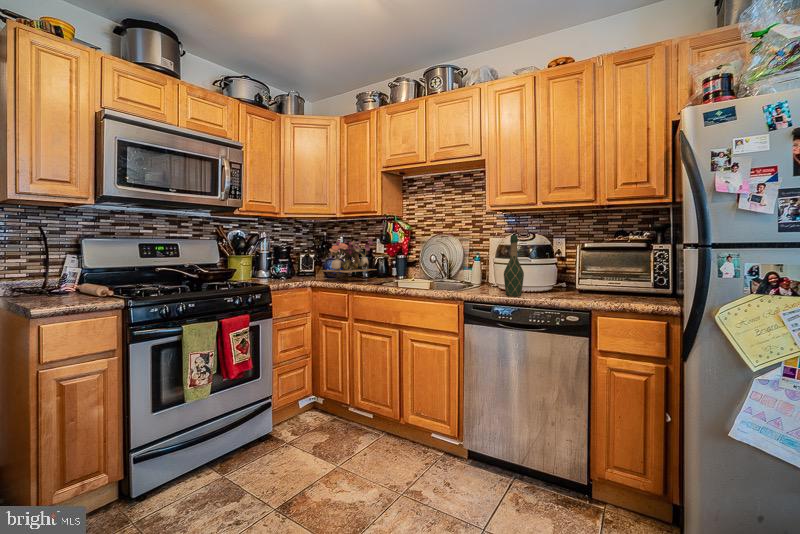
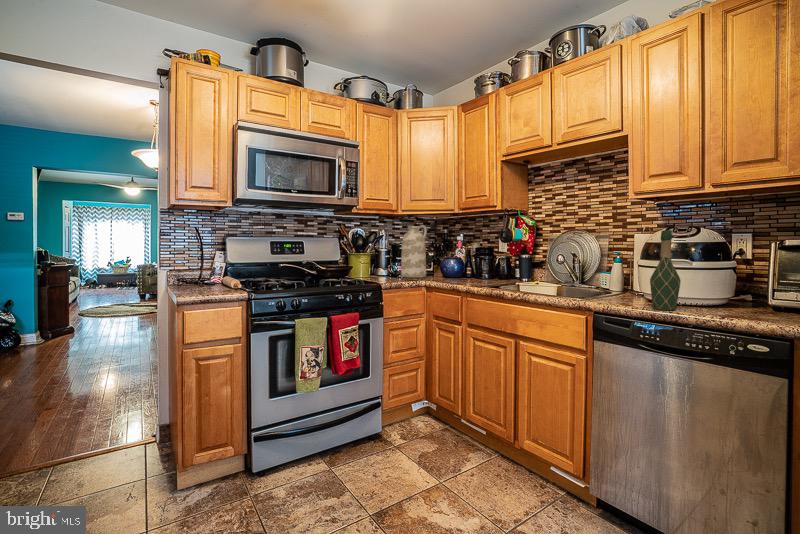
vase: none [287,228,312,278] -> present [401,225,427,278]
flower arrangement: present [323,238,376,280] -> none [431,235,494,282]

